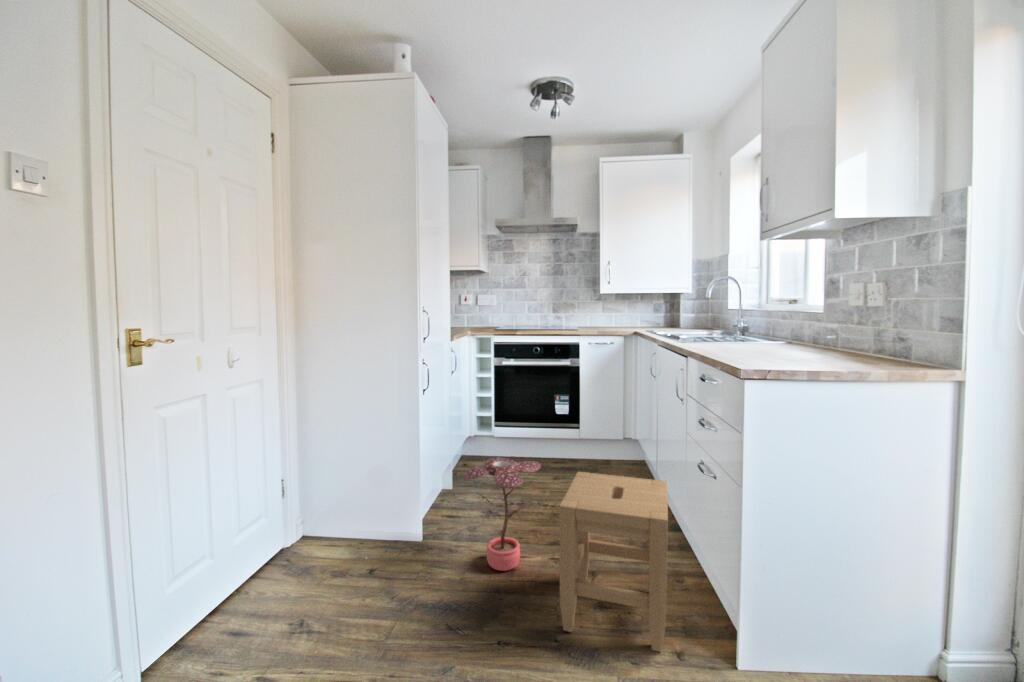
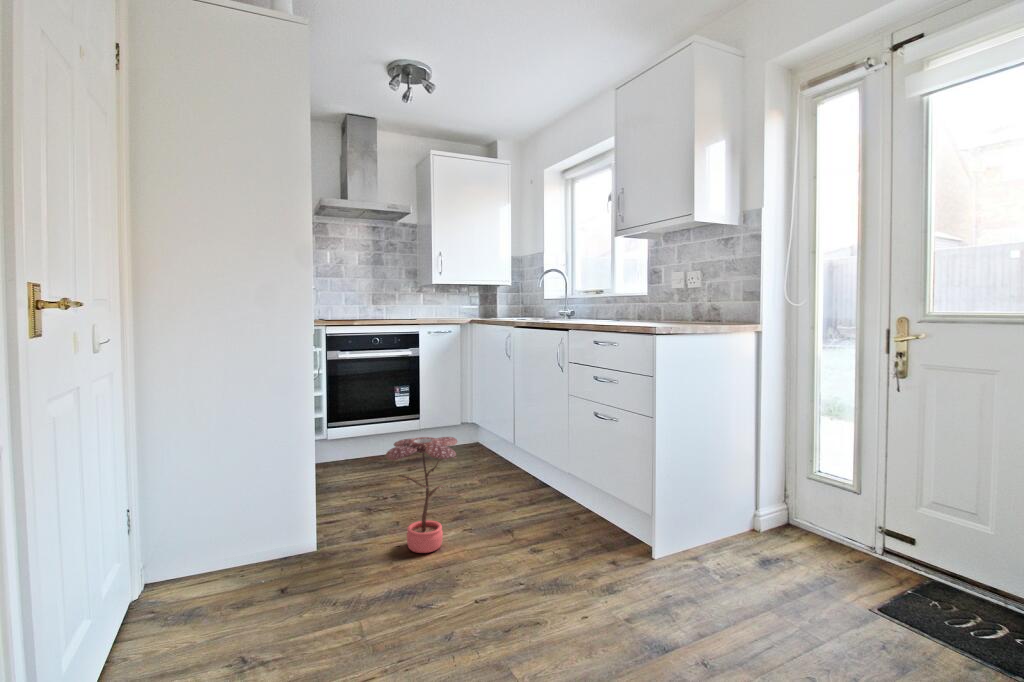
stool: present [559,472,668,652] -> none [501,432,610,575]

